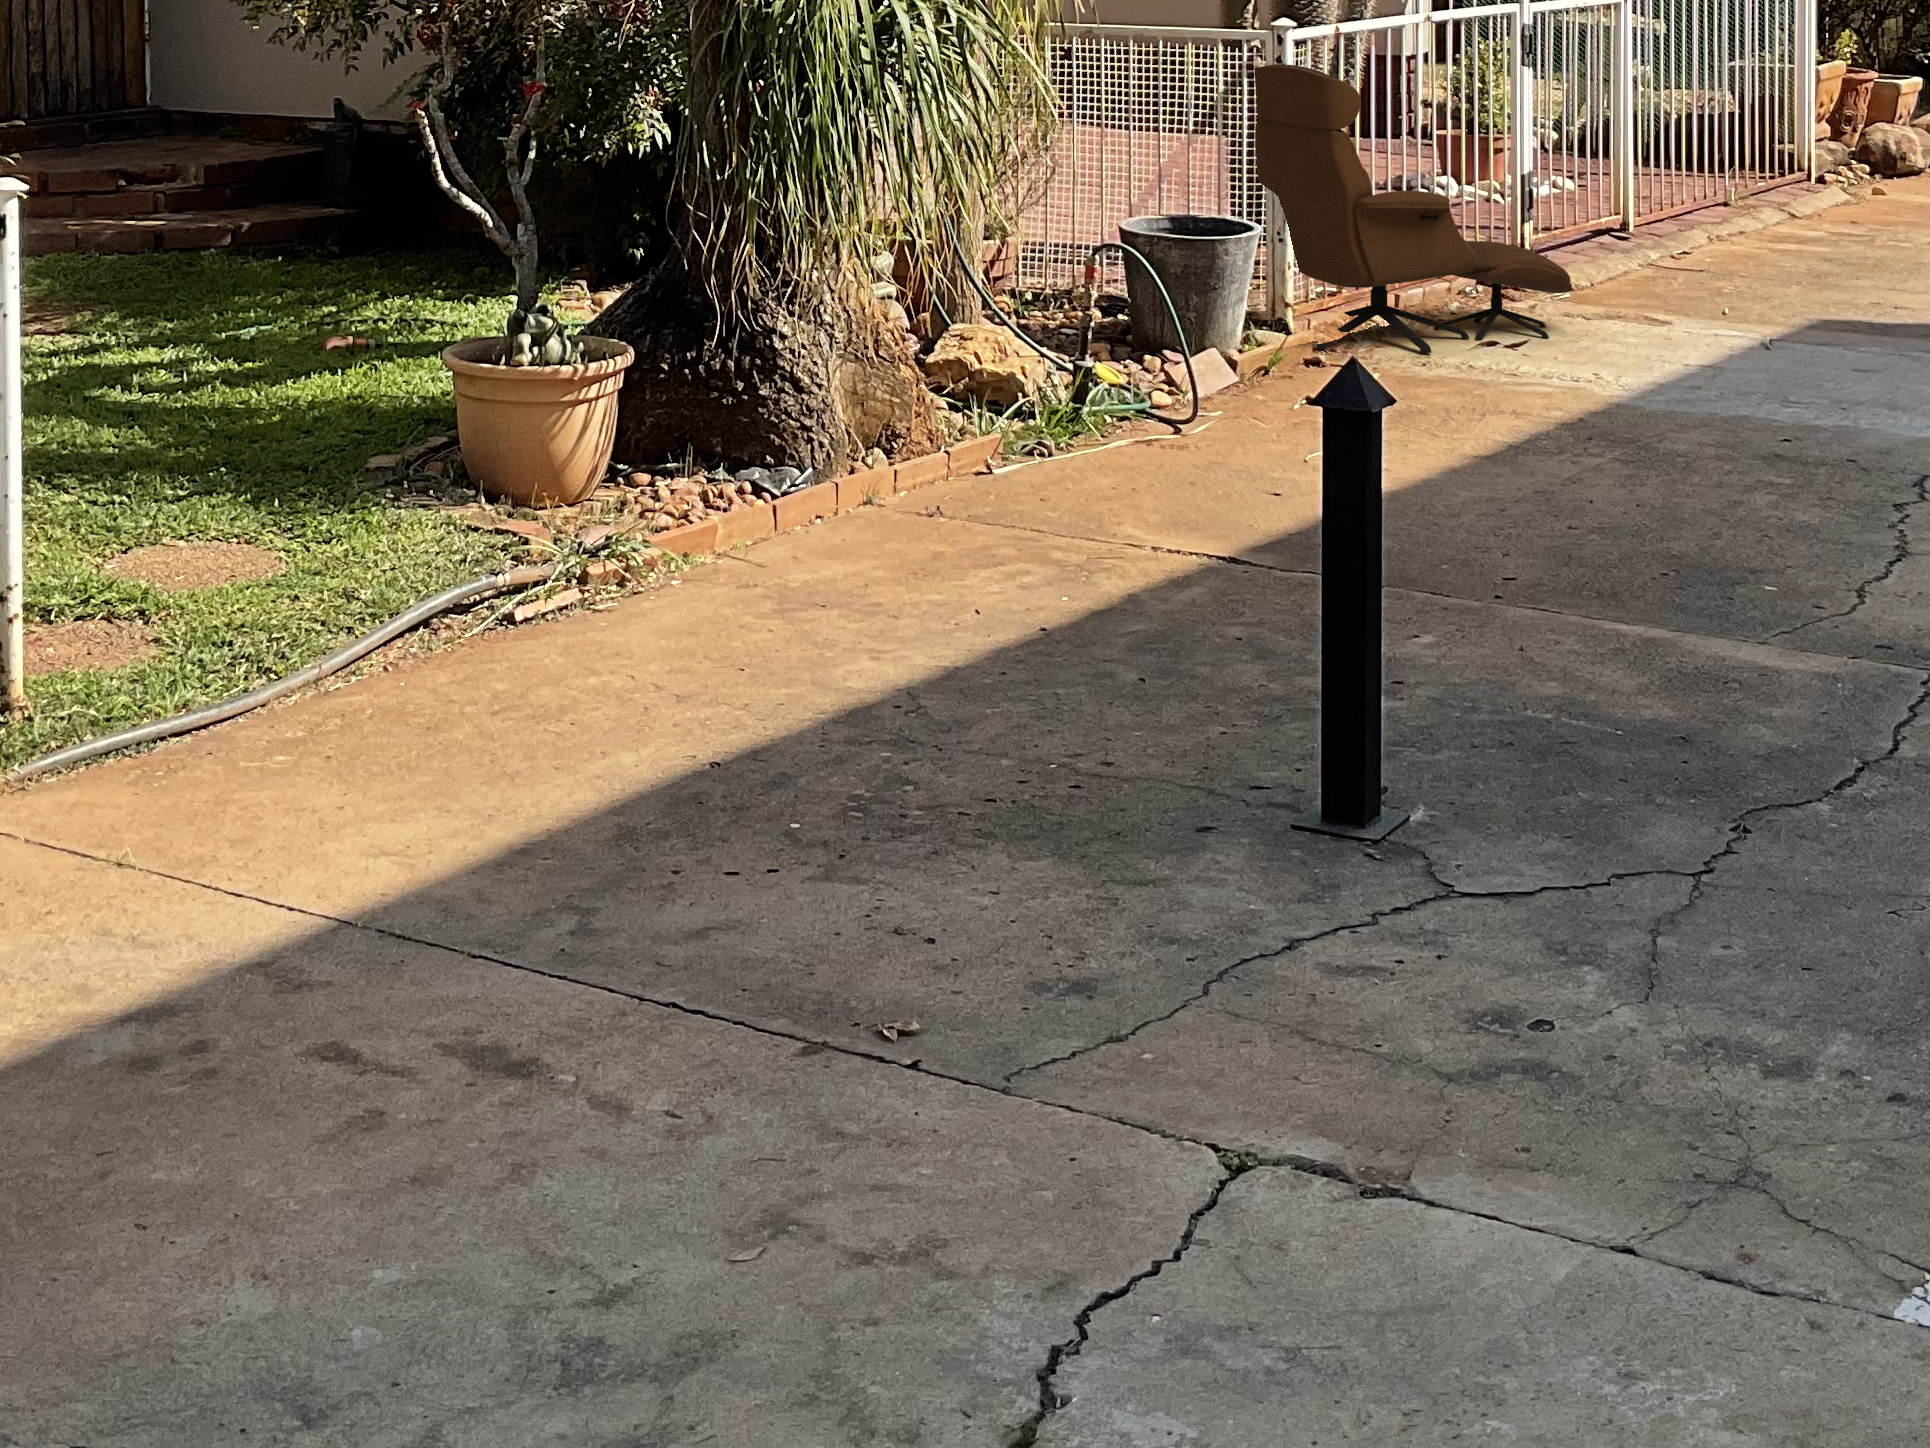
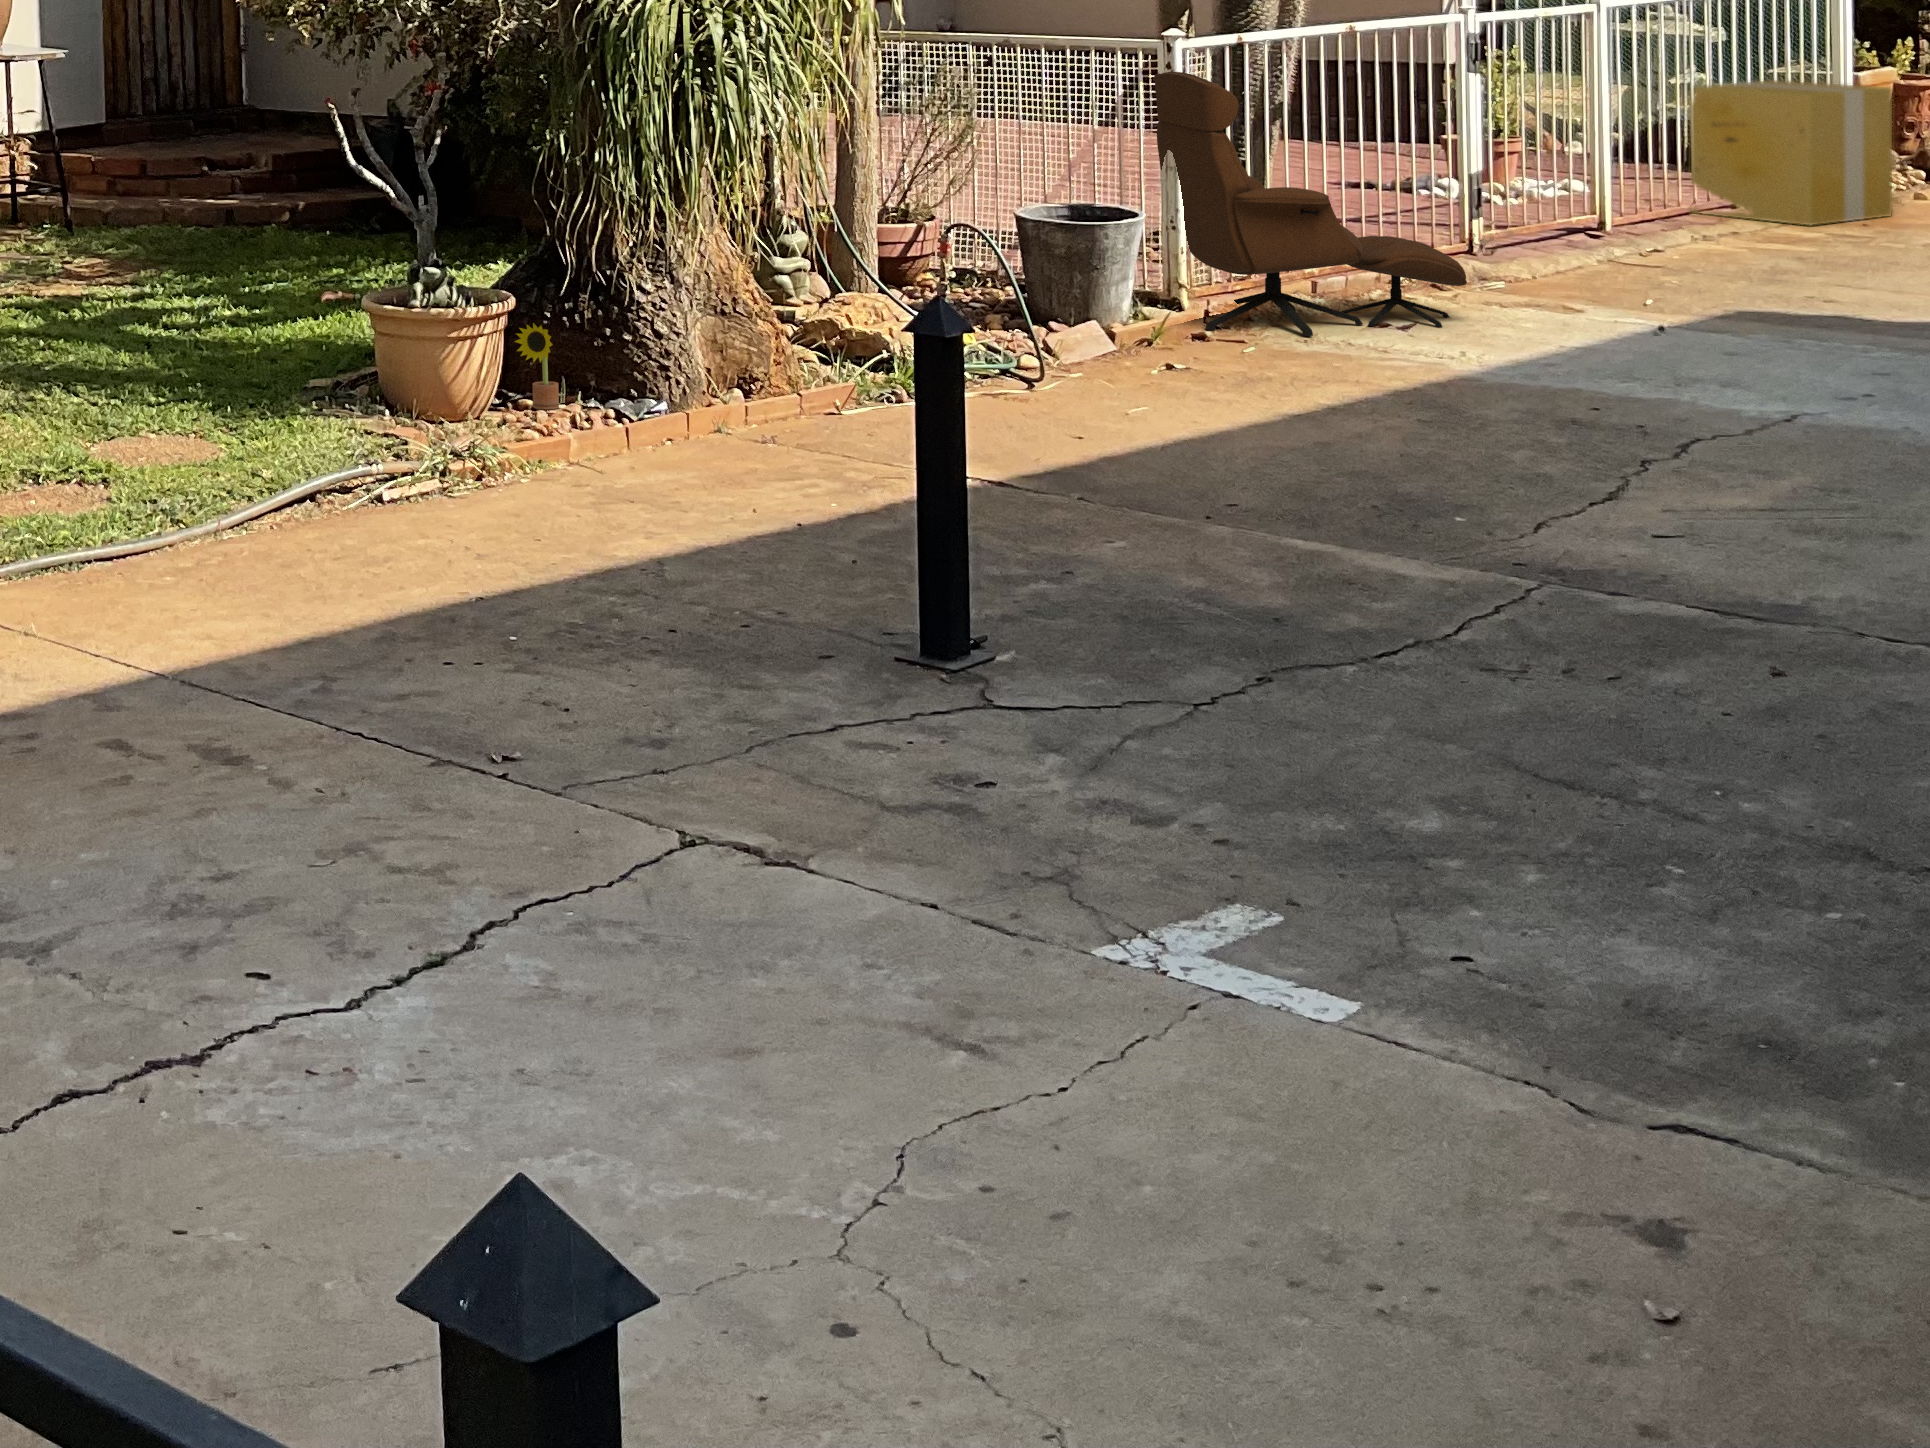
cardboard box: none [1672,71,1854,218] -> present [1691,80,1892,225]
decorative plant: none [619,374,670,479] -> present [514,323,559,409]

